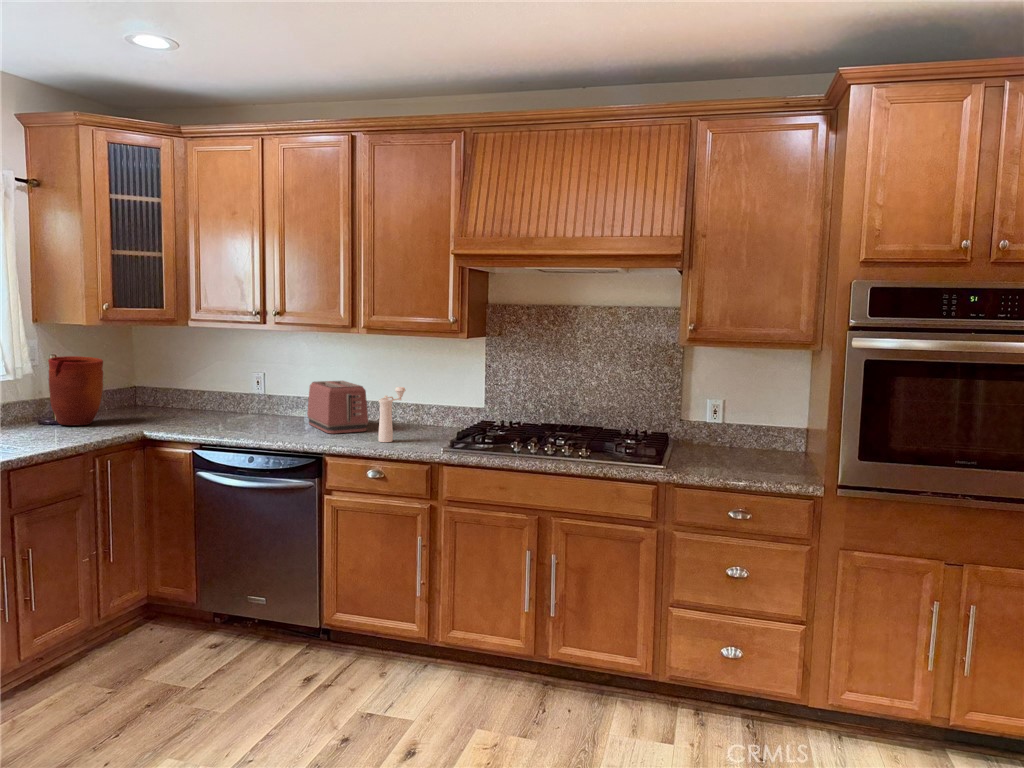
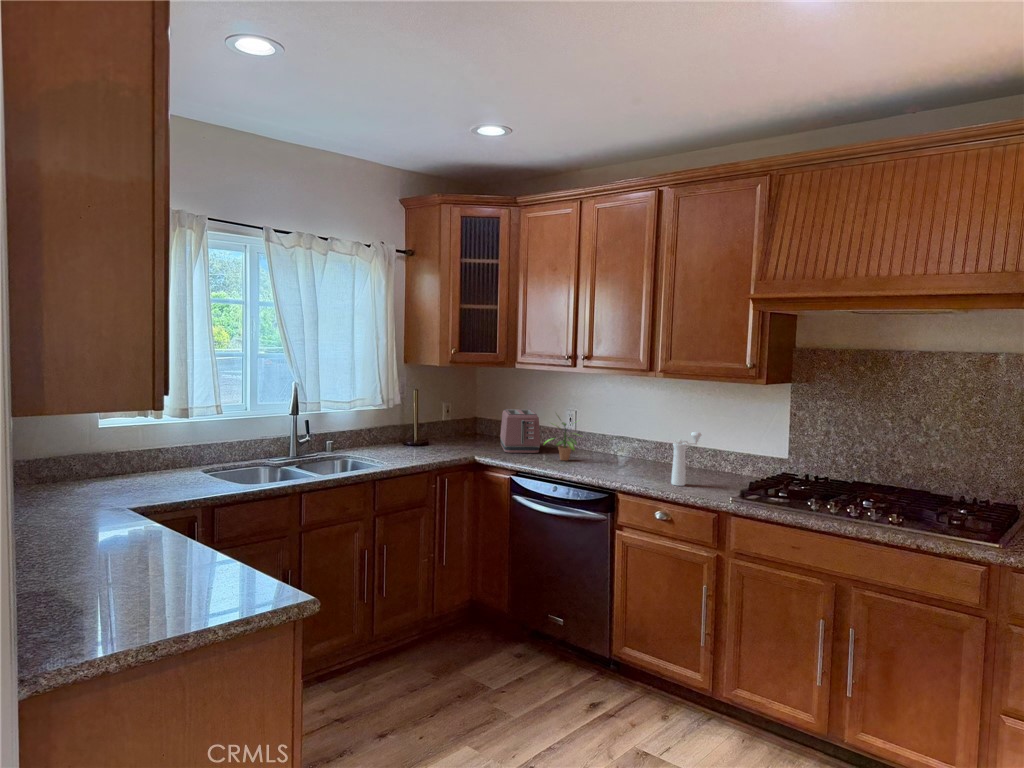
vase: present [48,356,103,426] -> none [410,391,449,449]
potted plant: none [231,373,278,427] -> present [544,416,580,461]
toaster: present [307,381,368,434] -> present [500,409,540,453]

